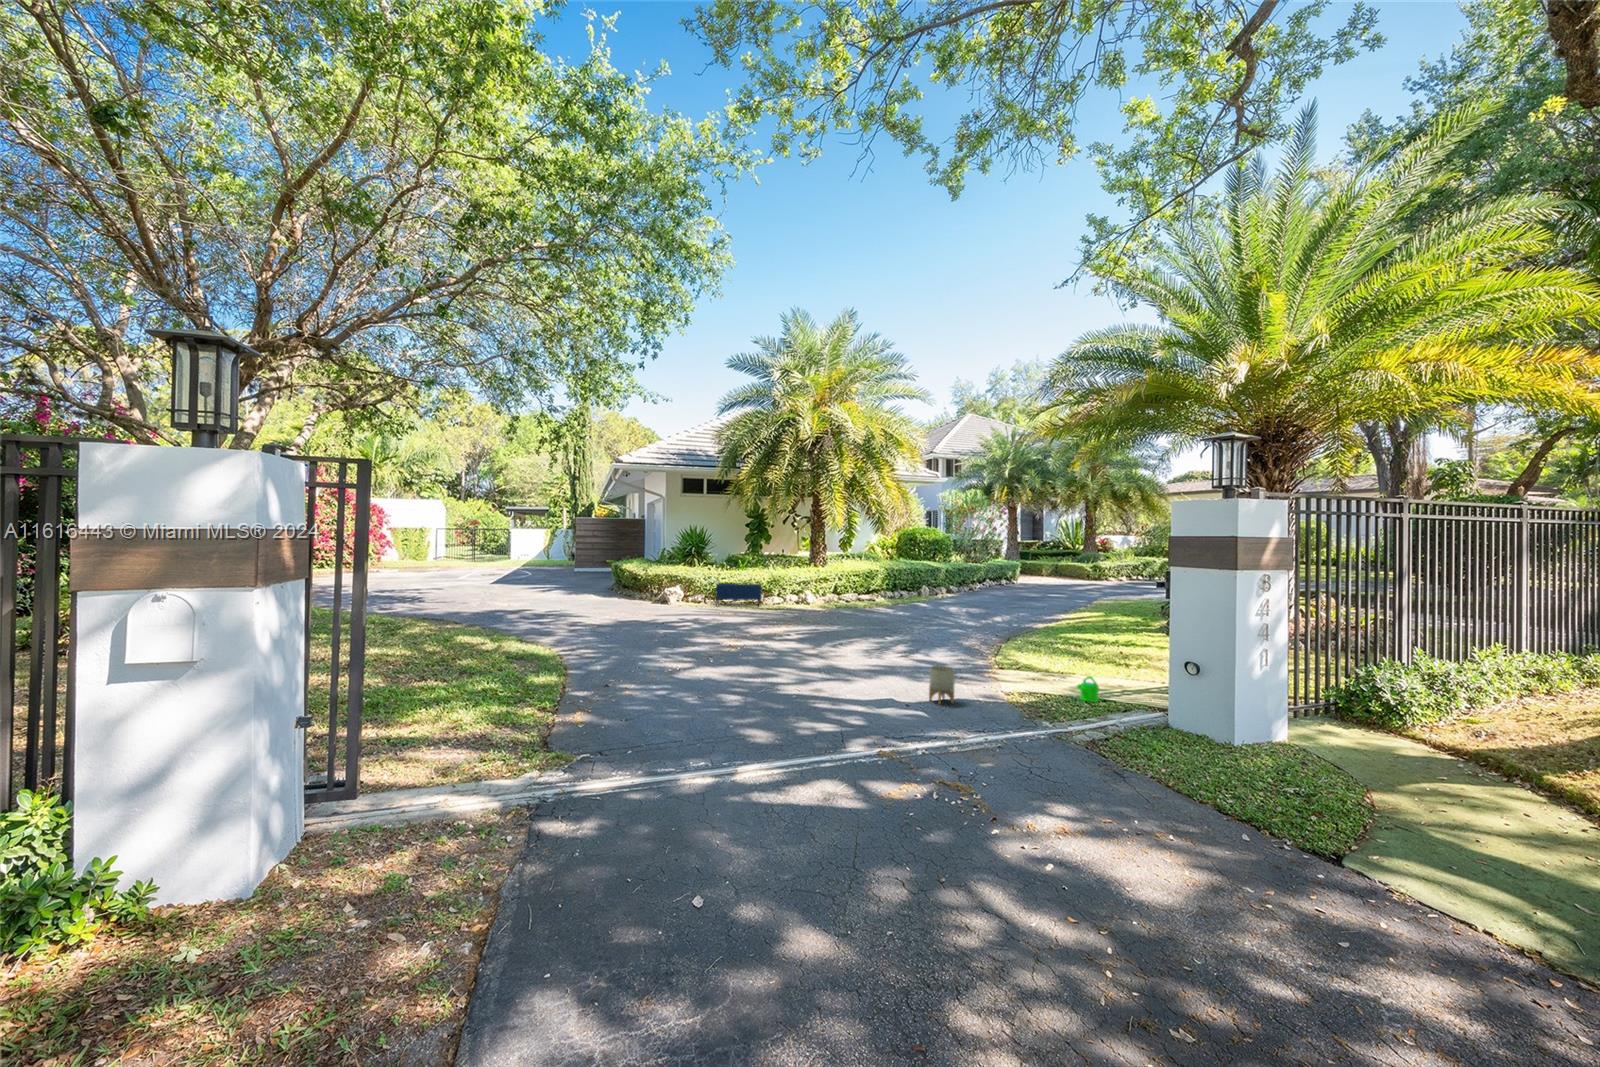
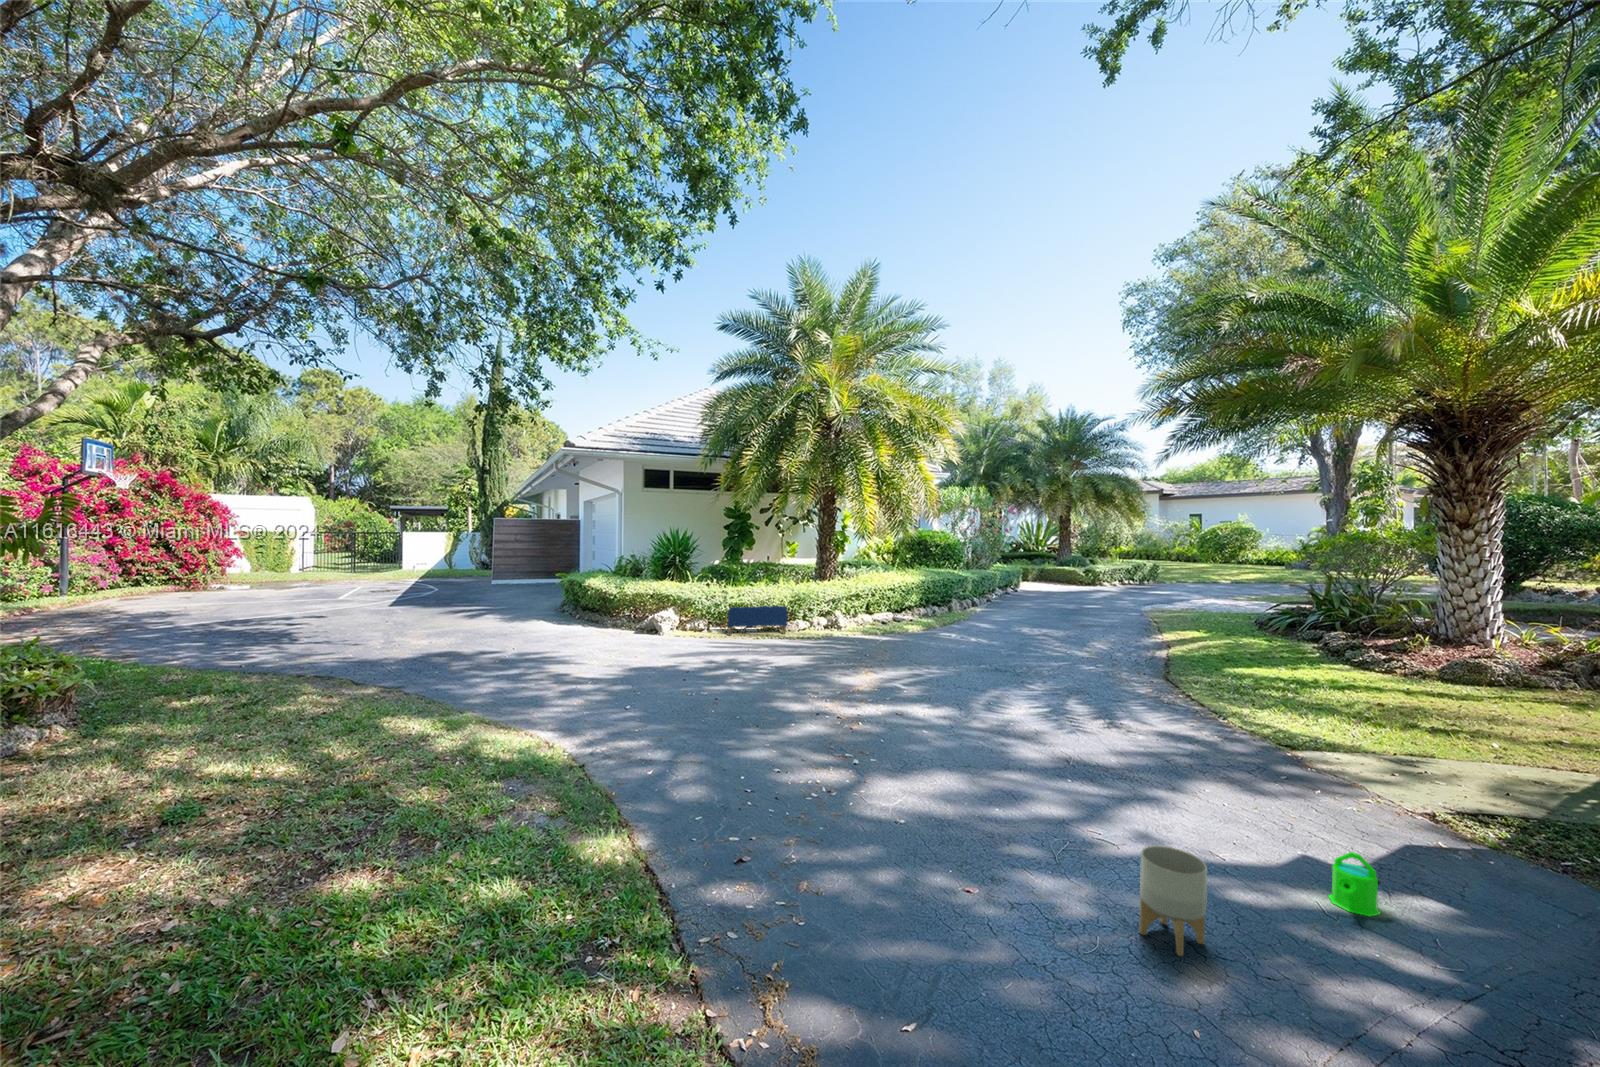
planter: present [929,666,955,705] -> present [1139,845,1207,956]
watering can: present [1076,676,1099,702] -> present [1329,852,1380,916]

